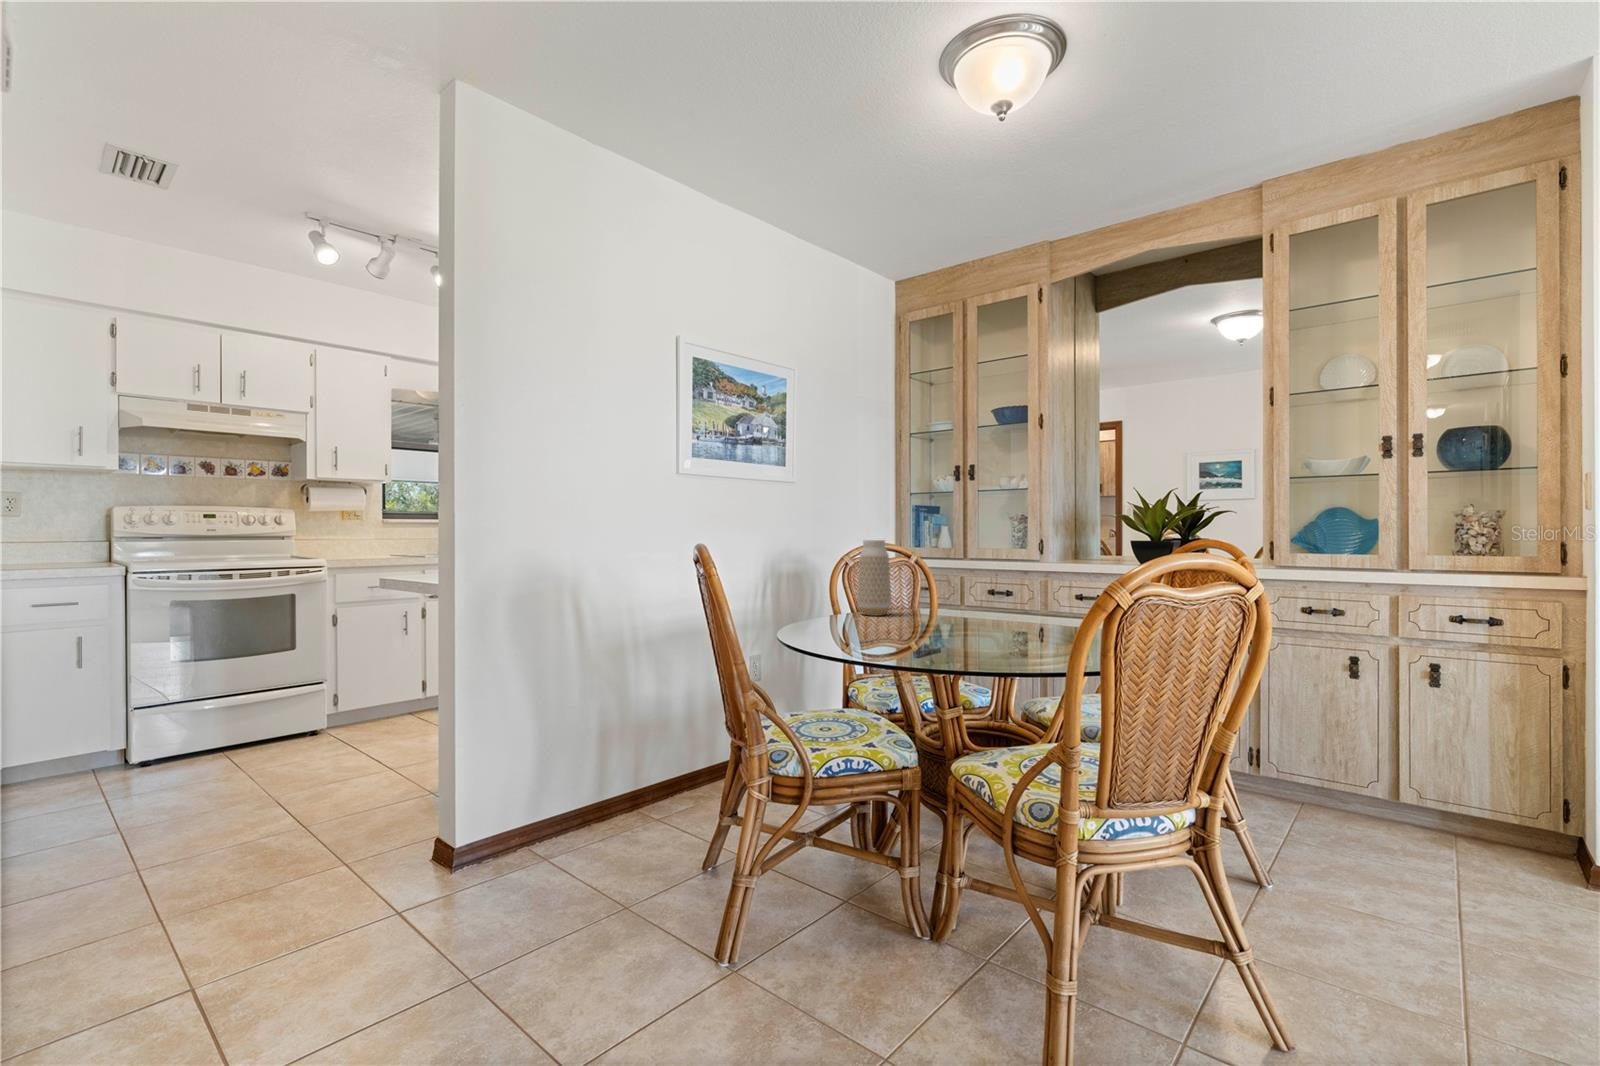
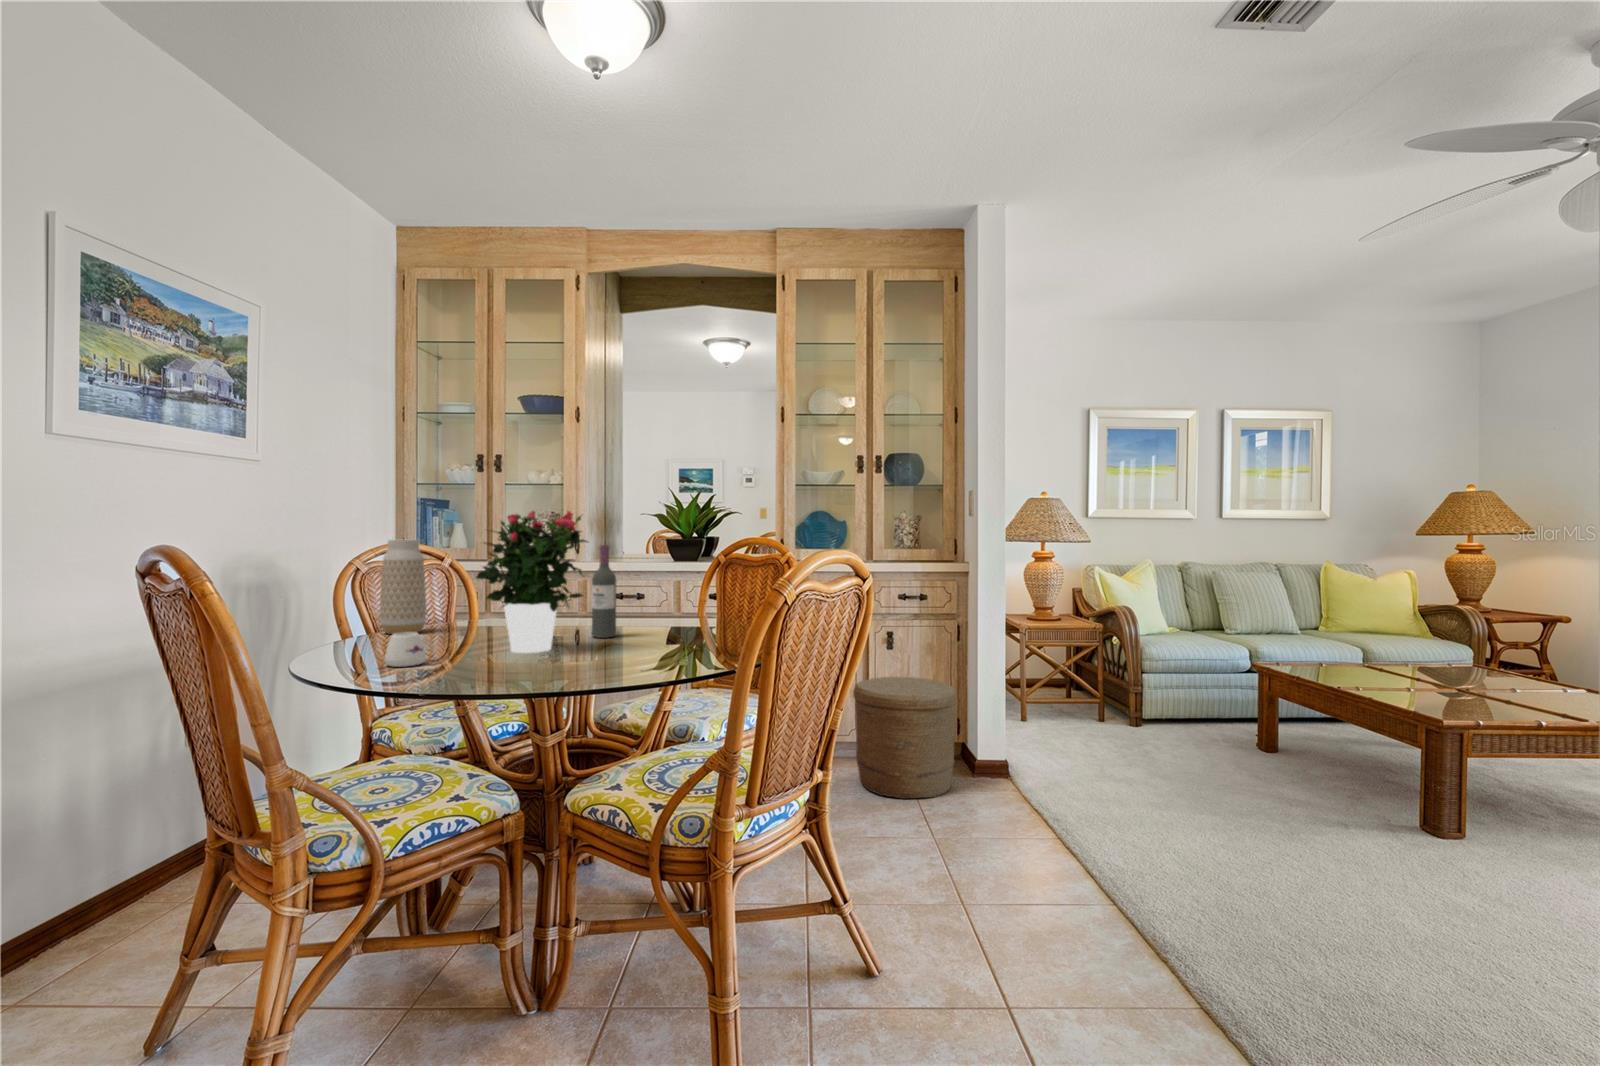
potted flower: none [905,514,1006,638] -> present [476,511,588,653]
wine bottle: none [1017,545,1041,632] -> present [592,545,616,638]
mug: none [836,612,869,638] -> present [384,632,429,667]
woven basket: none [1363,717,1543,890] -> present [853,677,957,799]

